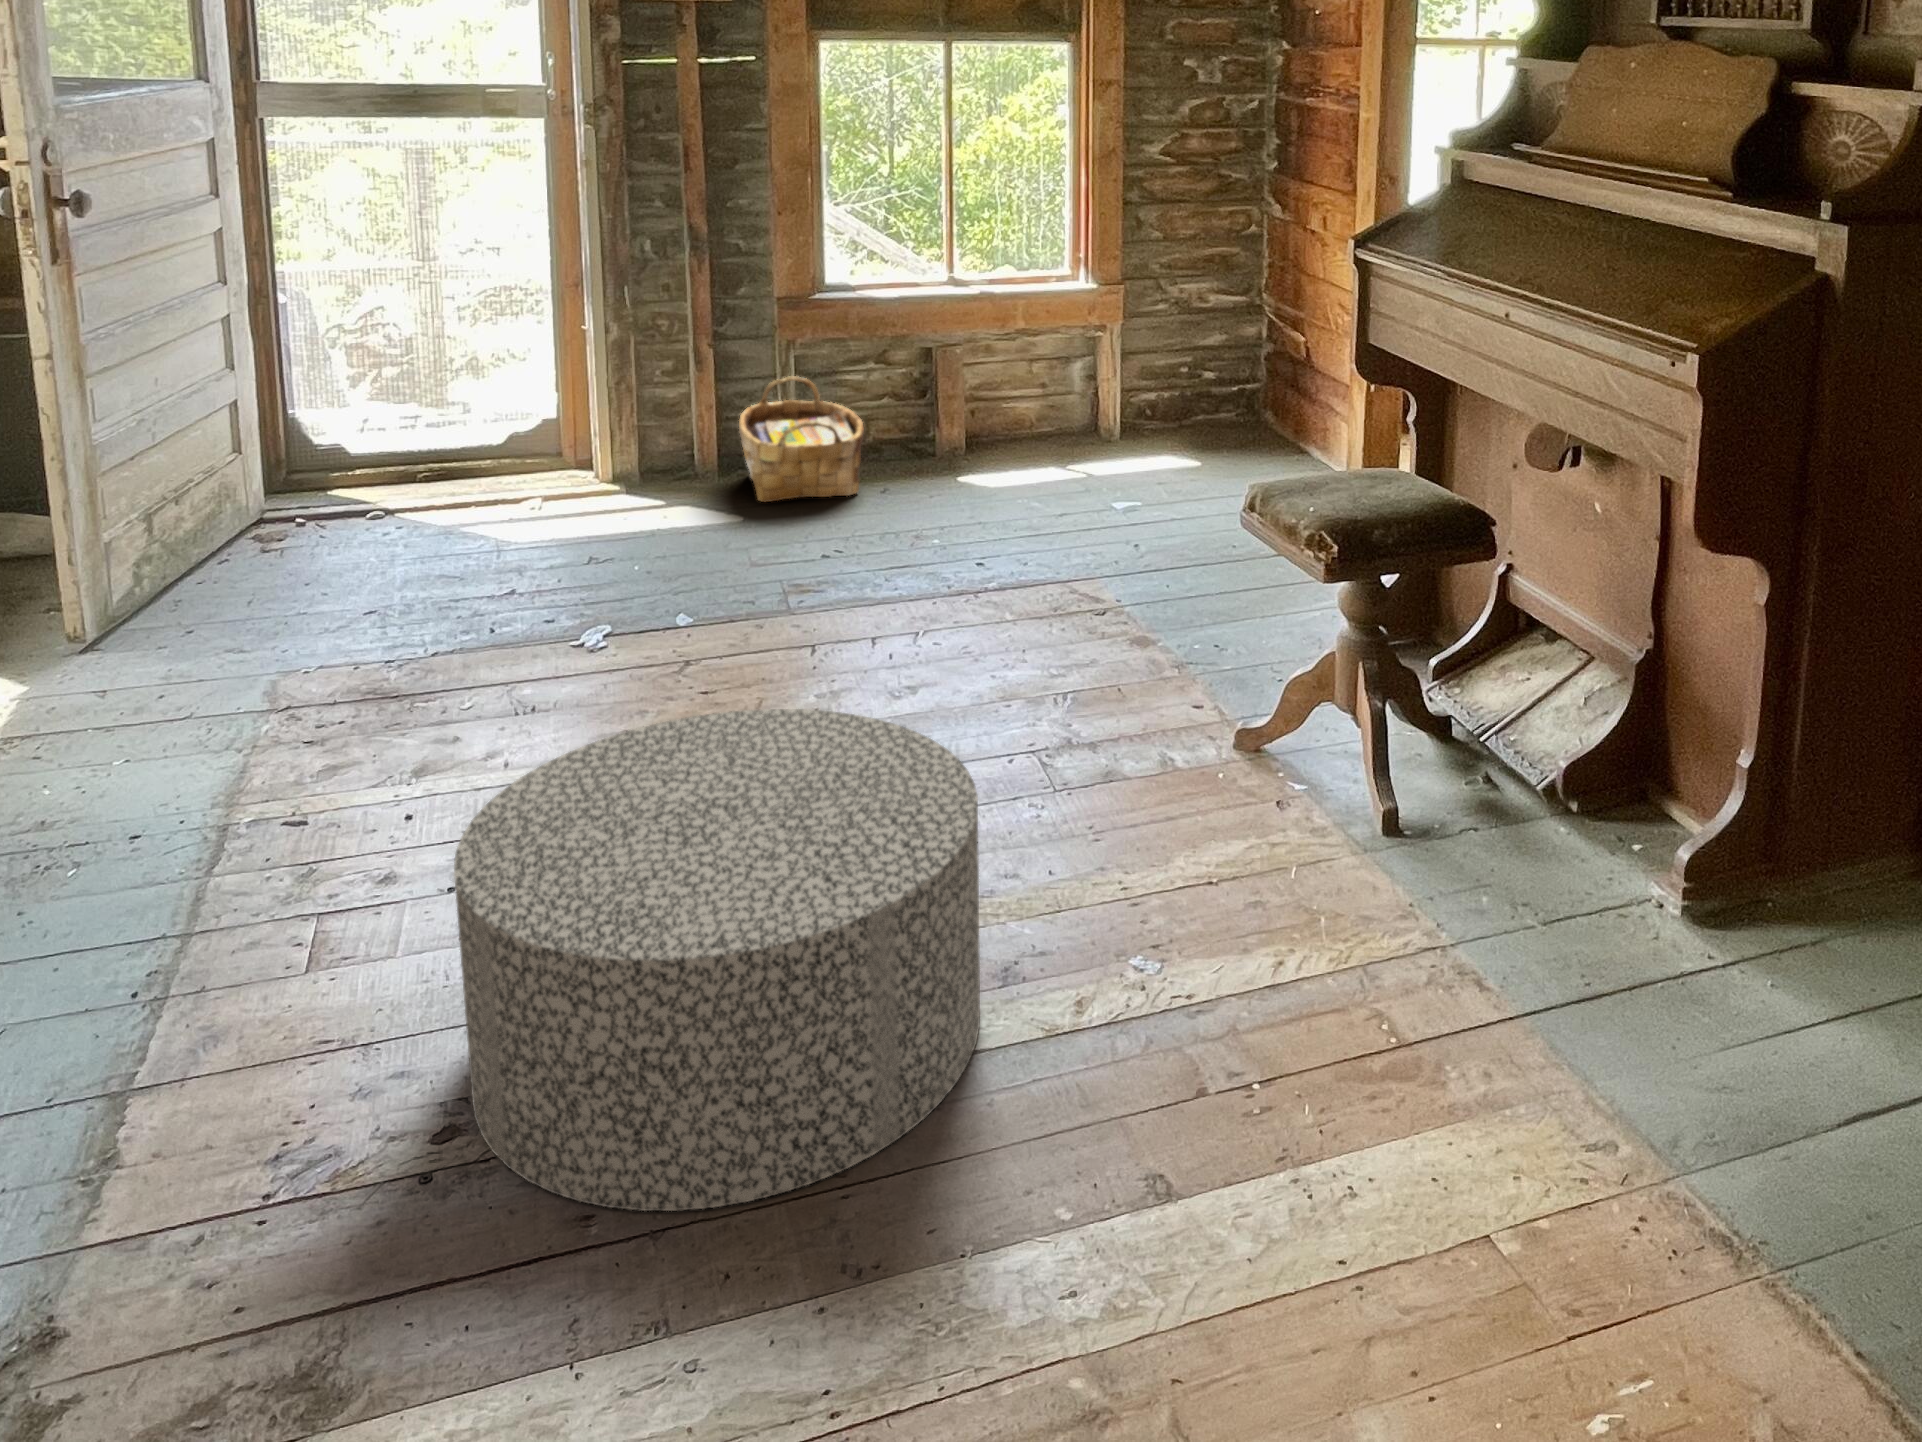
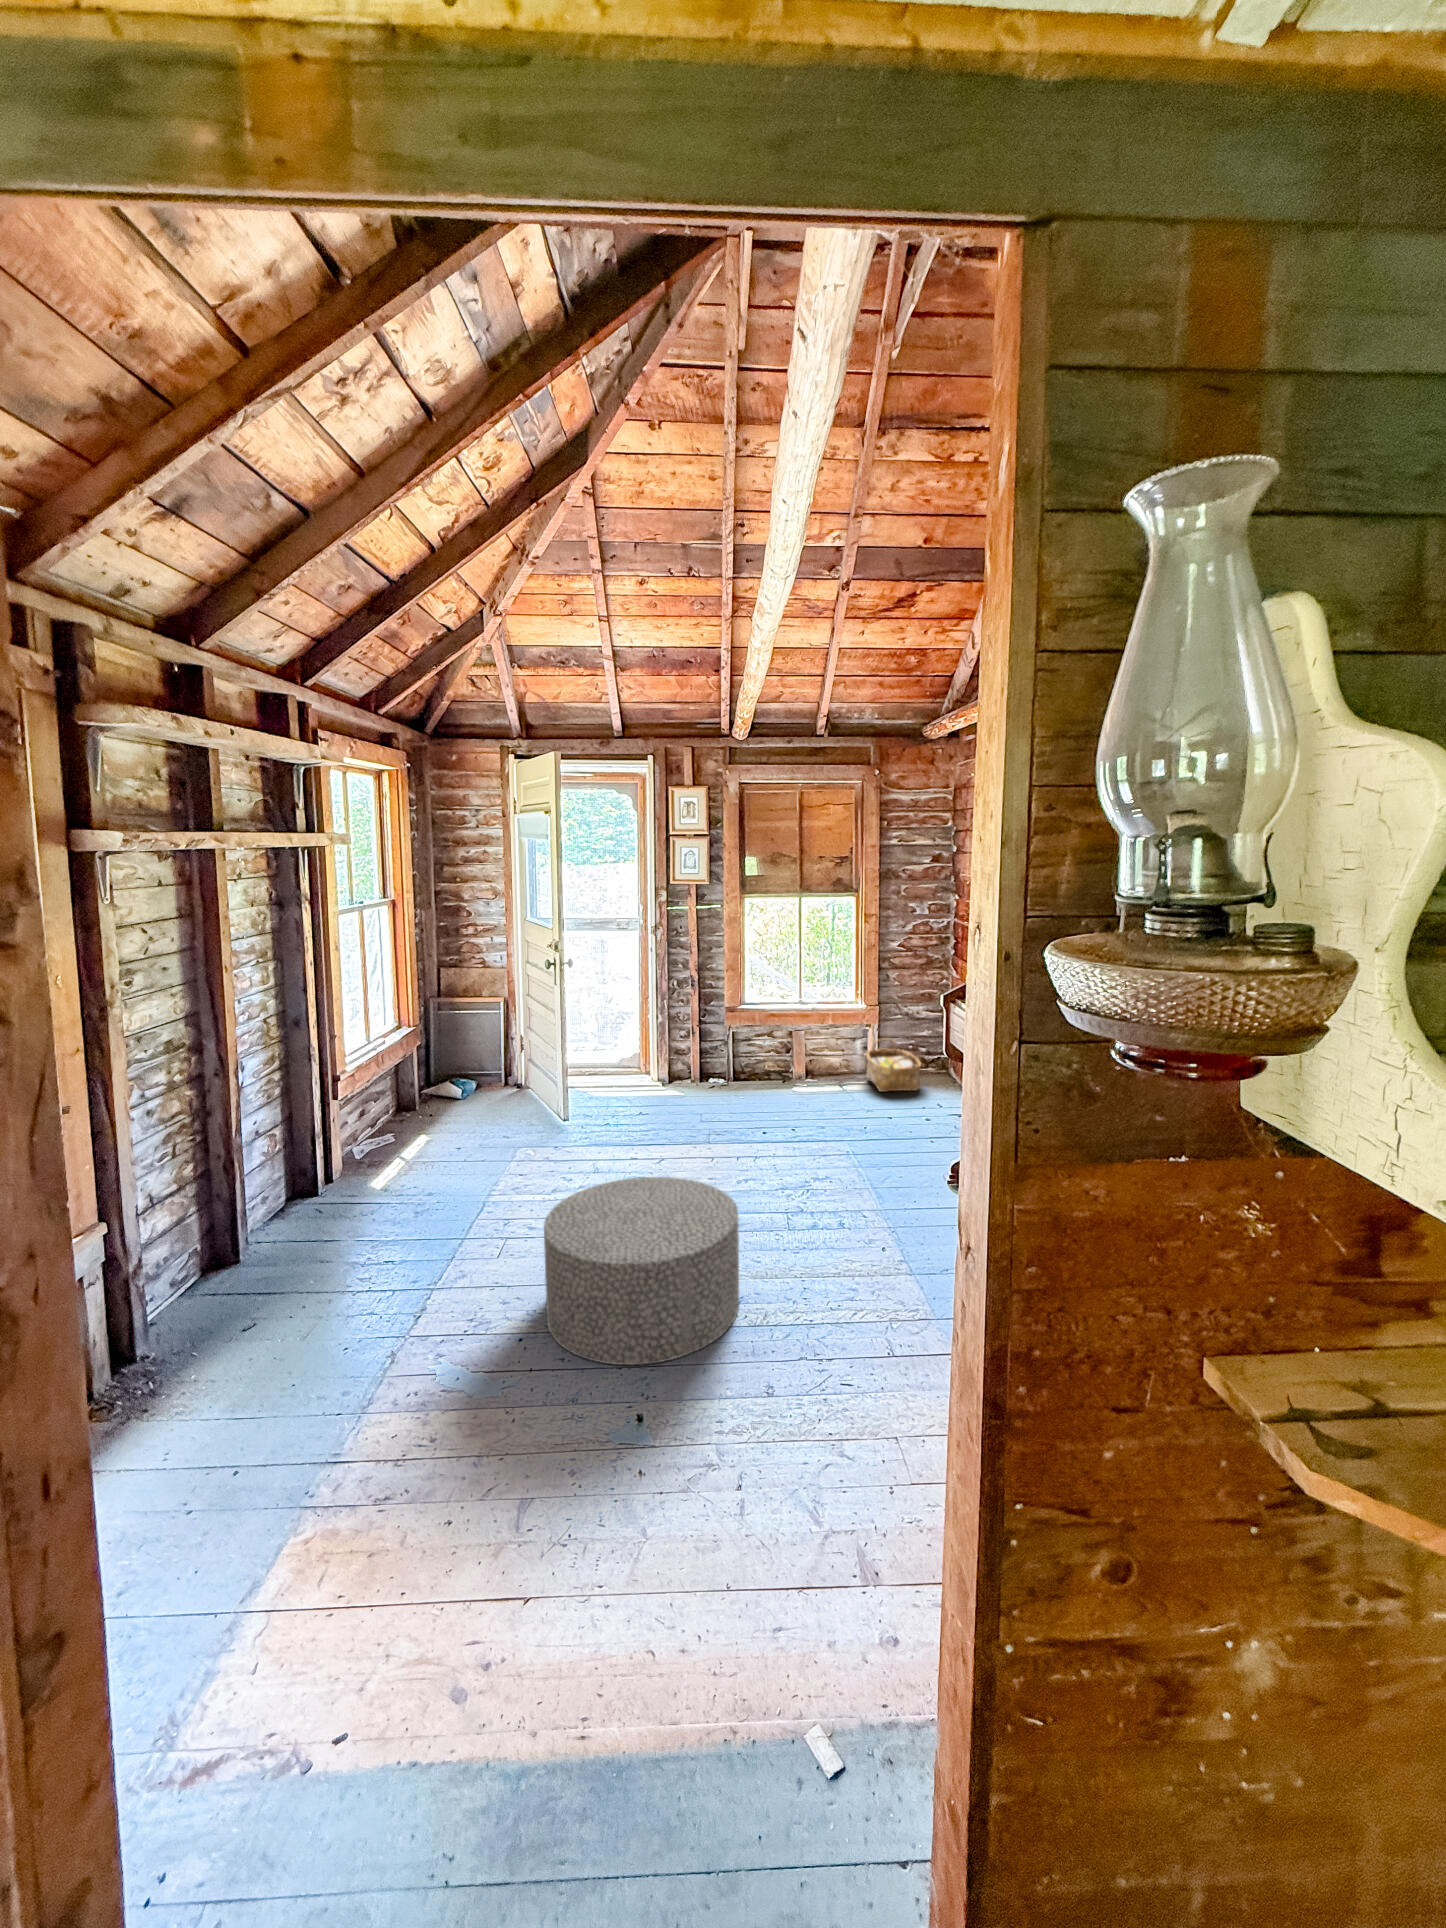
woven basket: present [739,376,864,502] -> present [866,1038,921,1092]

